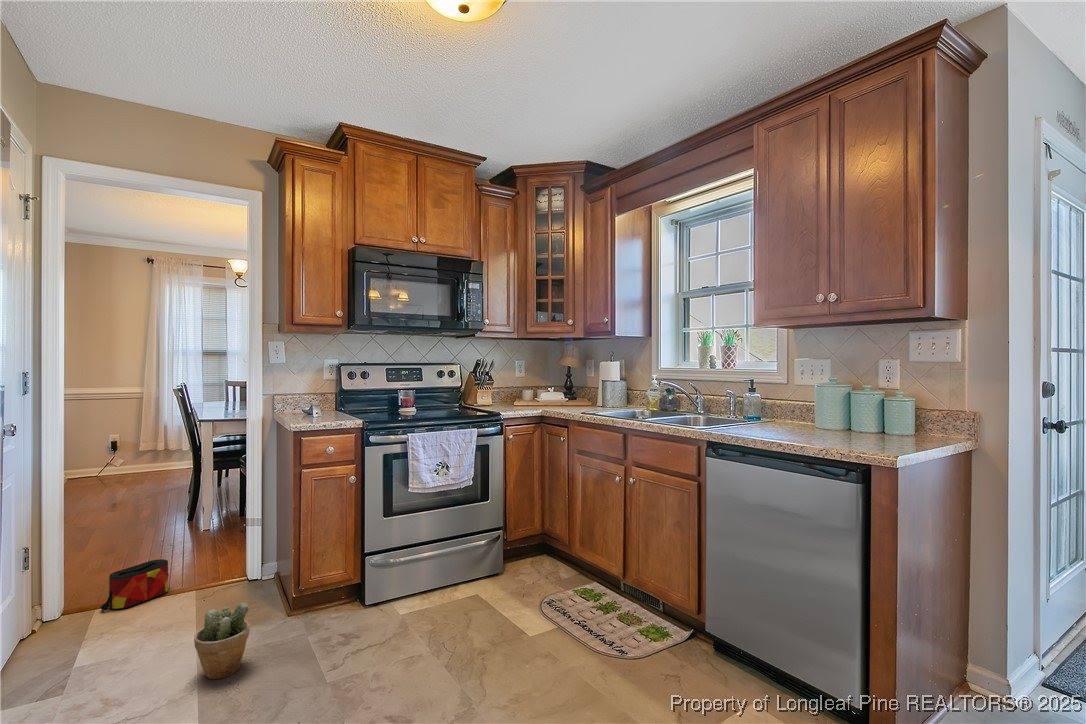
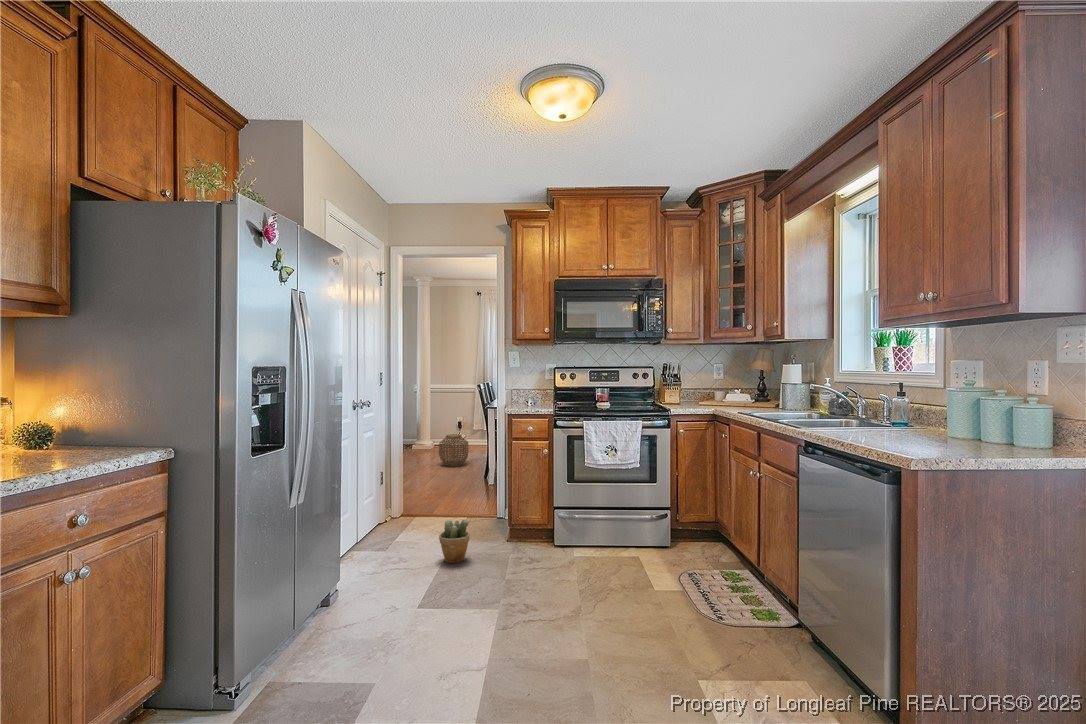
woven basket: none [96,463,151,513] -> present [439,434,468,467]
bag: present [101,559,169,610] -> none [416,493,452,519]

